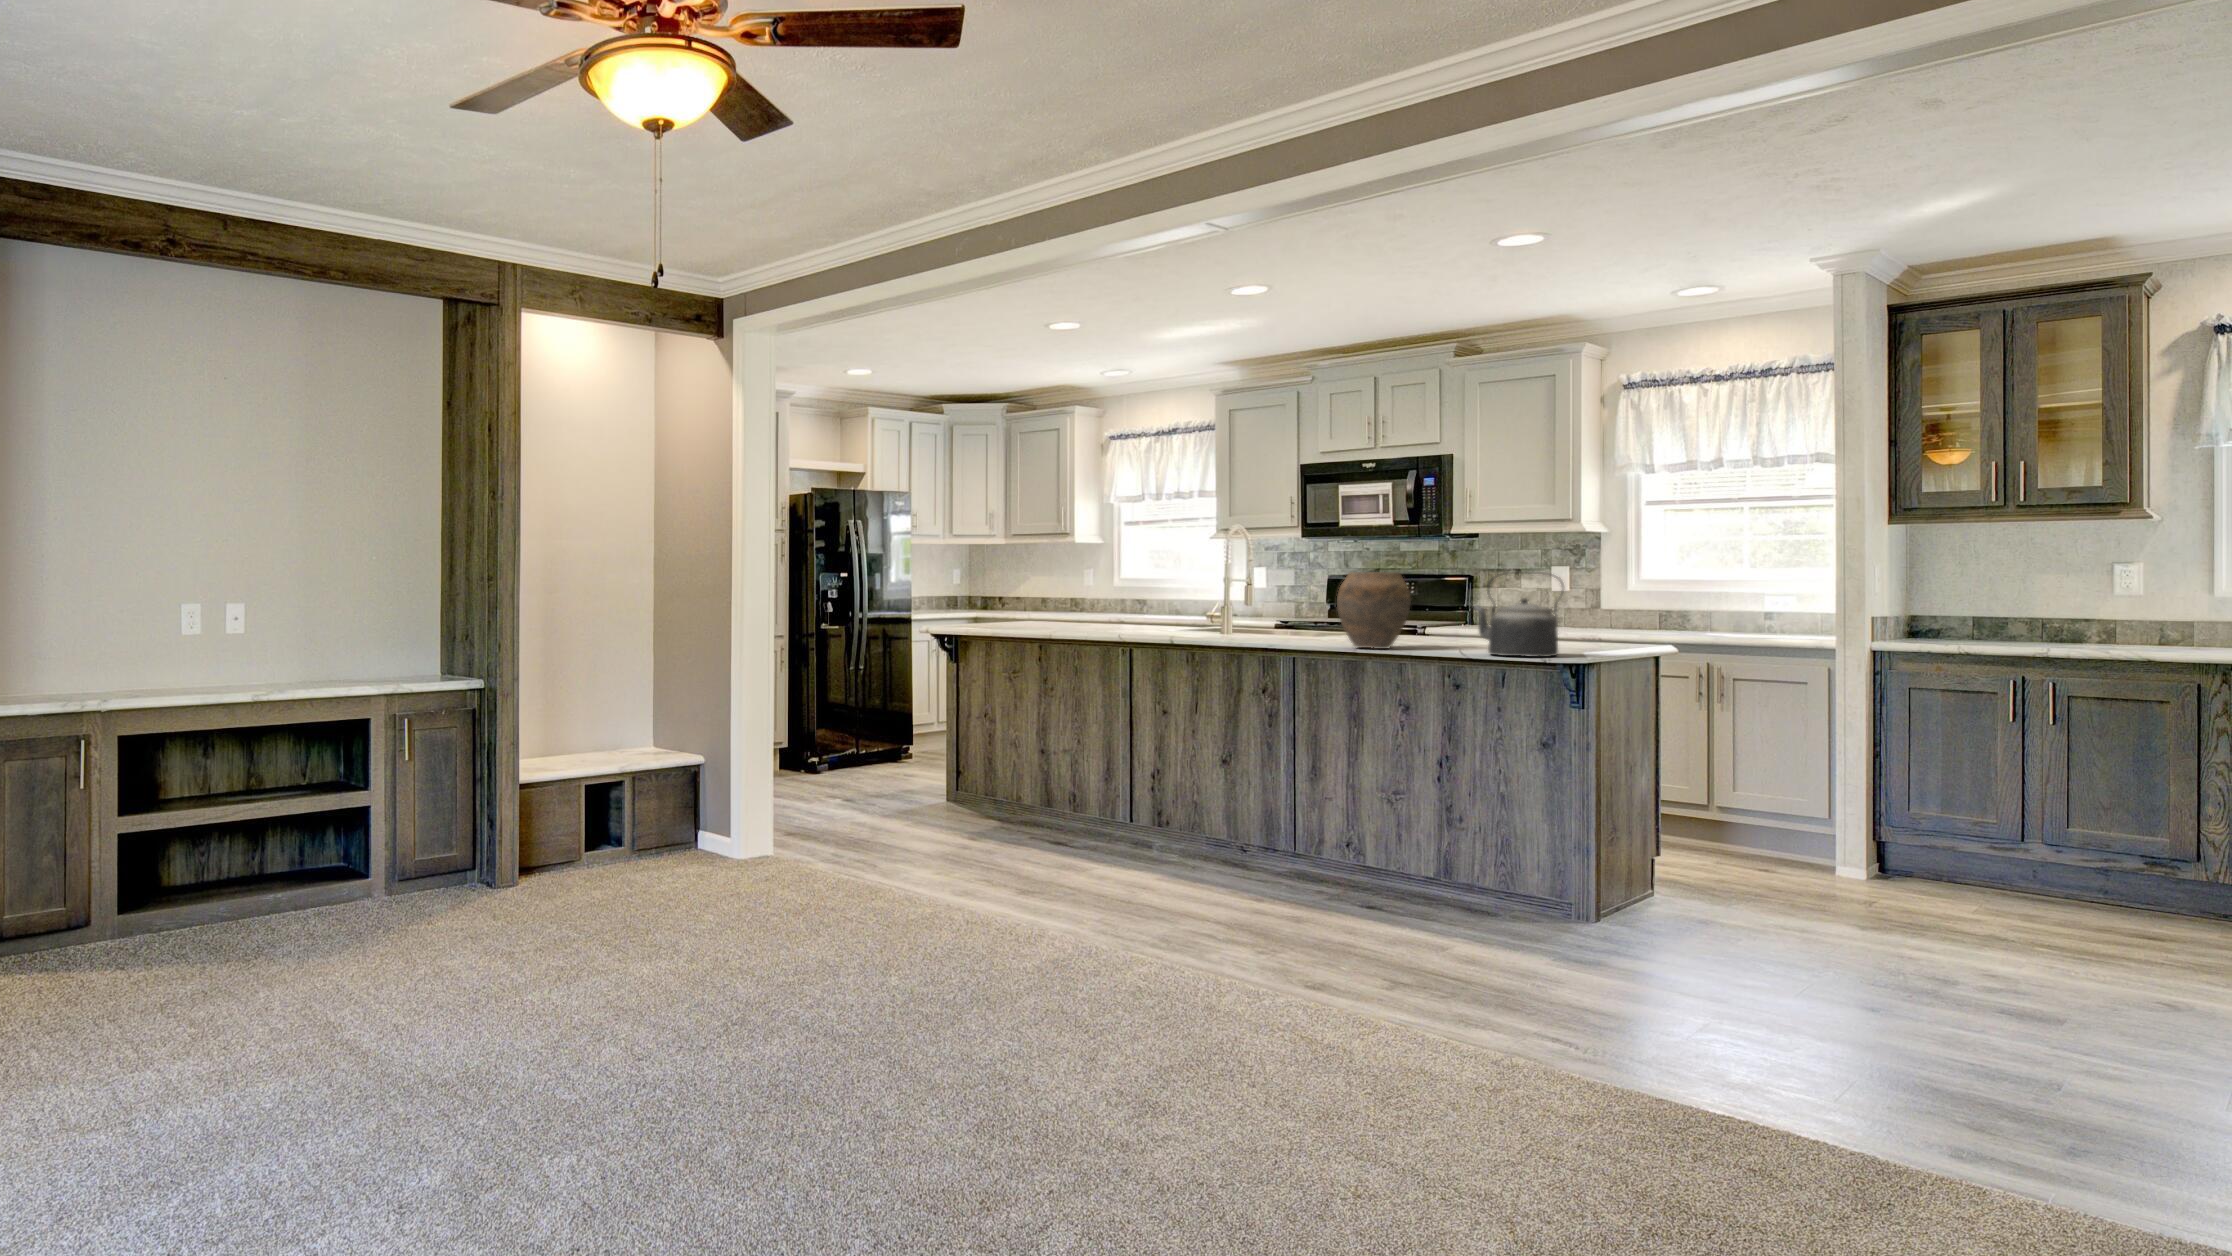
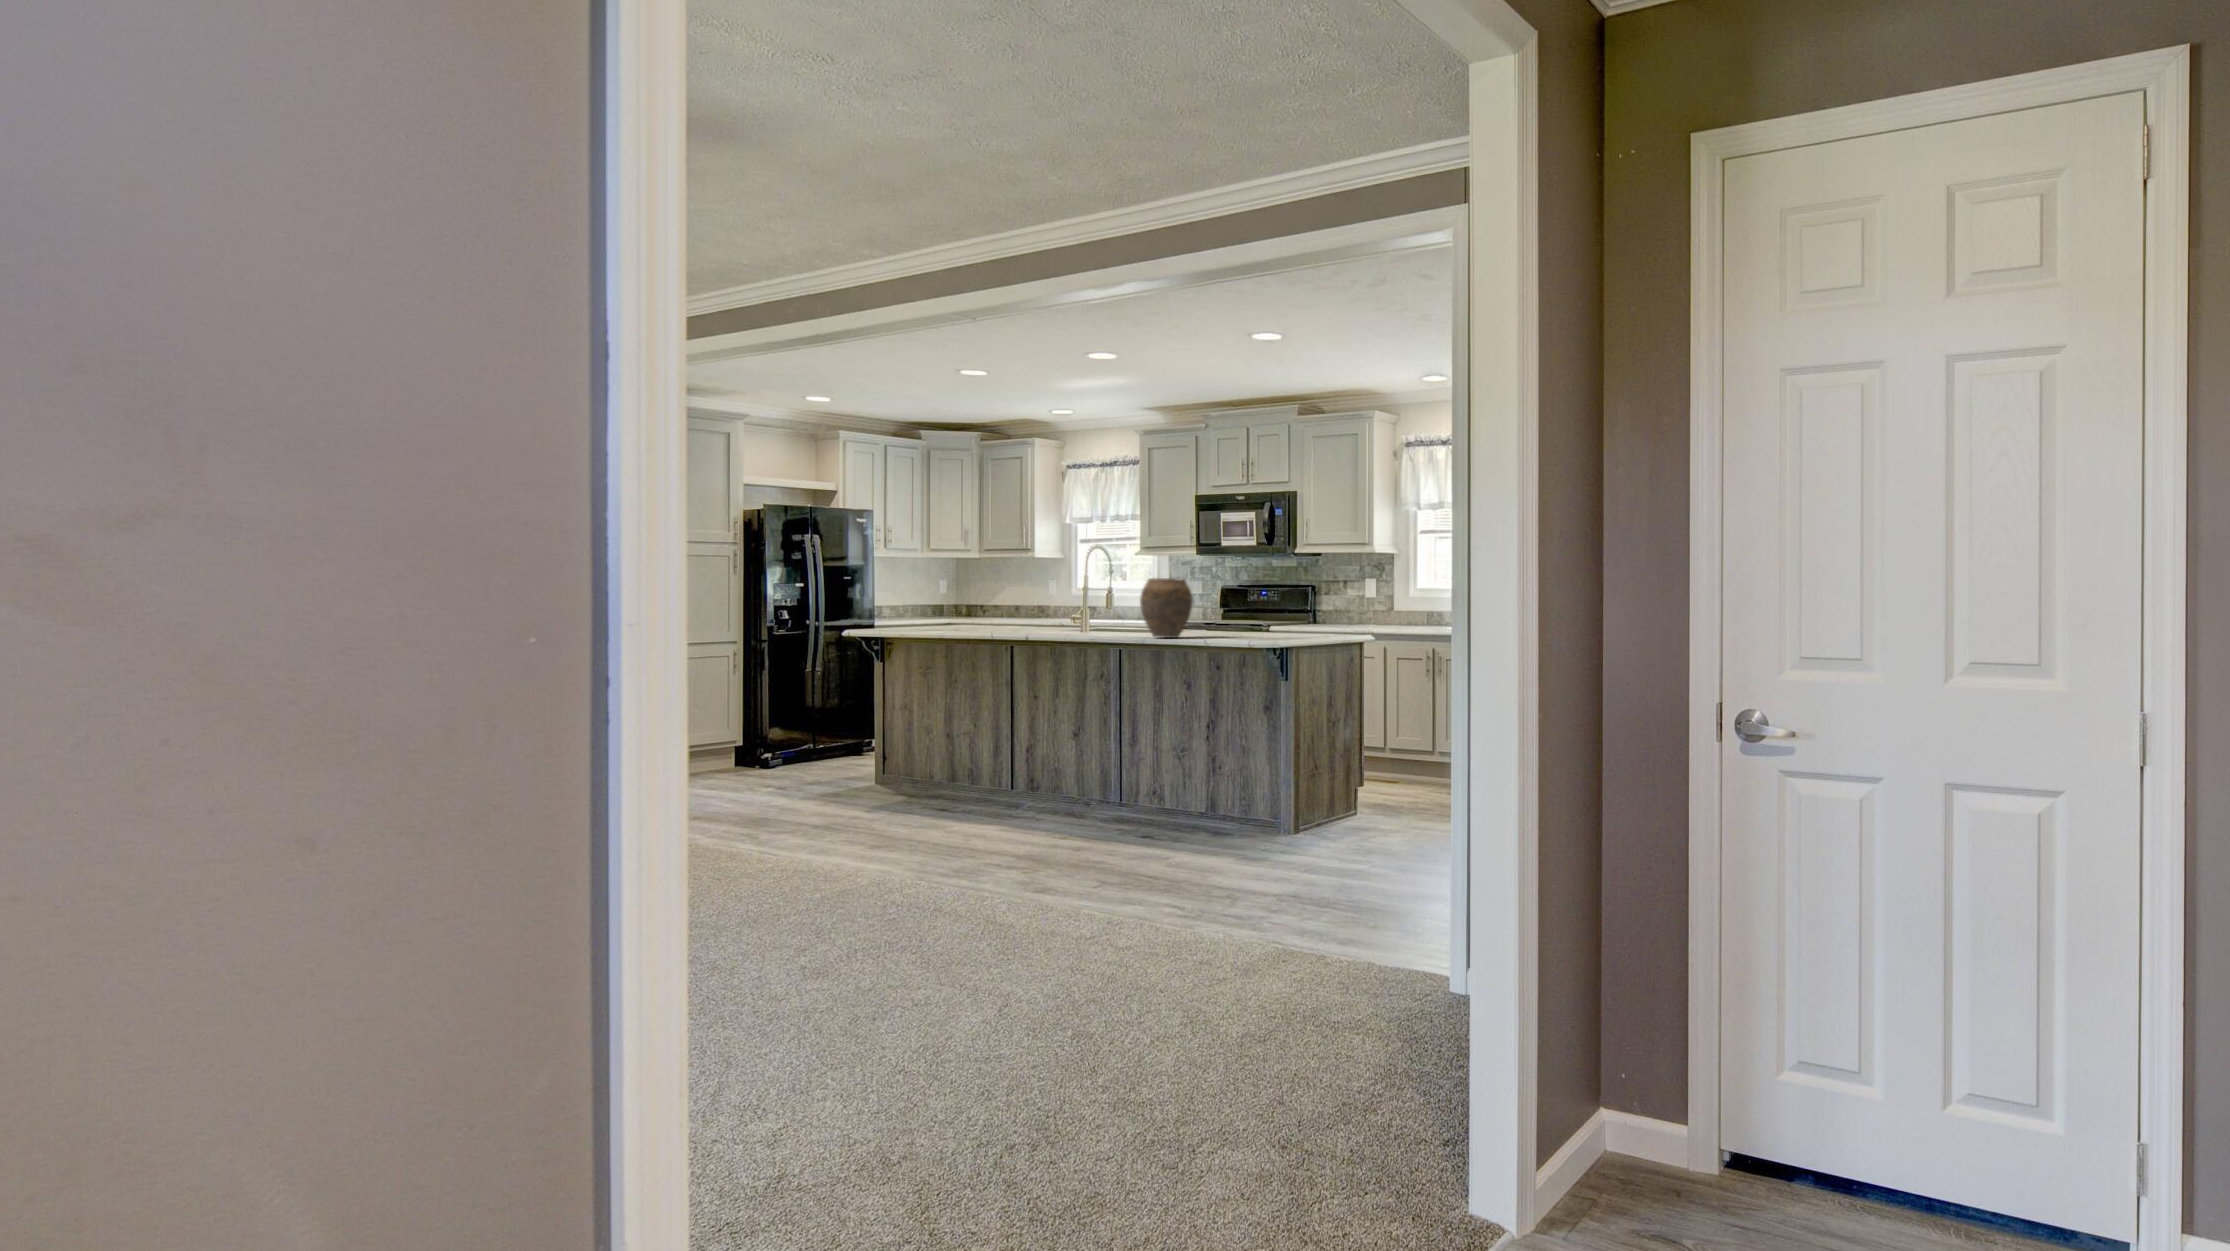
kettle: present [1474,574,1564,657] -> none [1222,578,1277,641]

